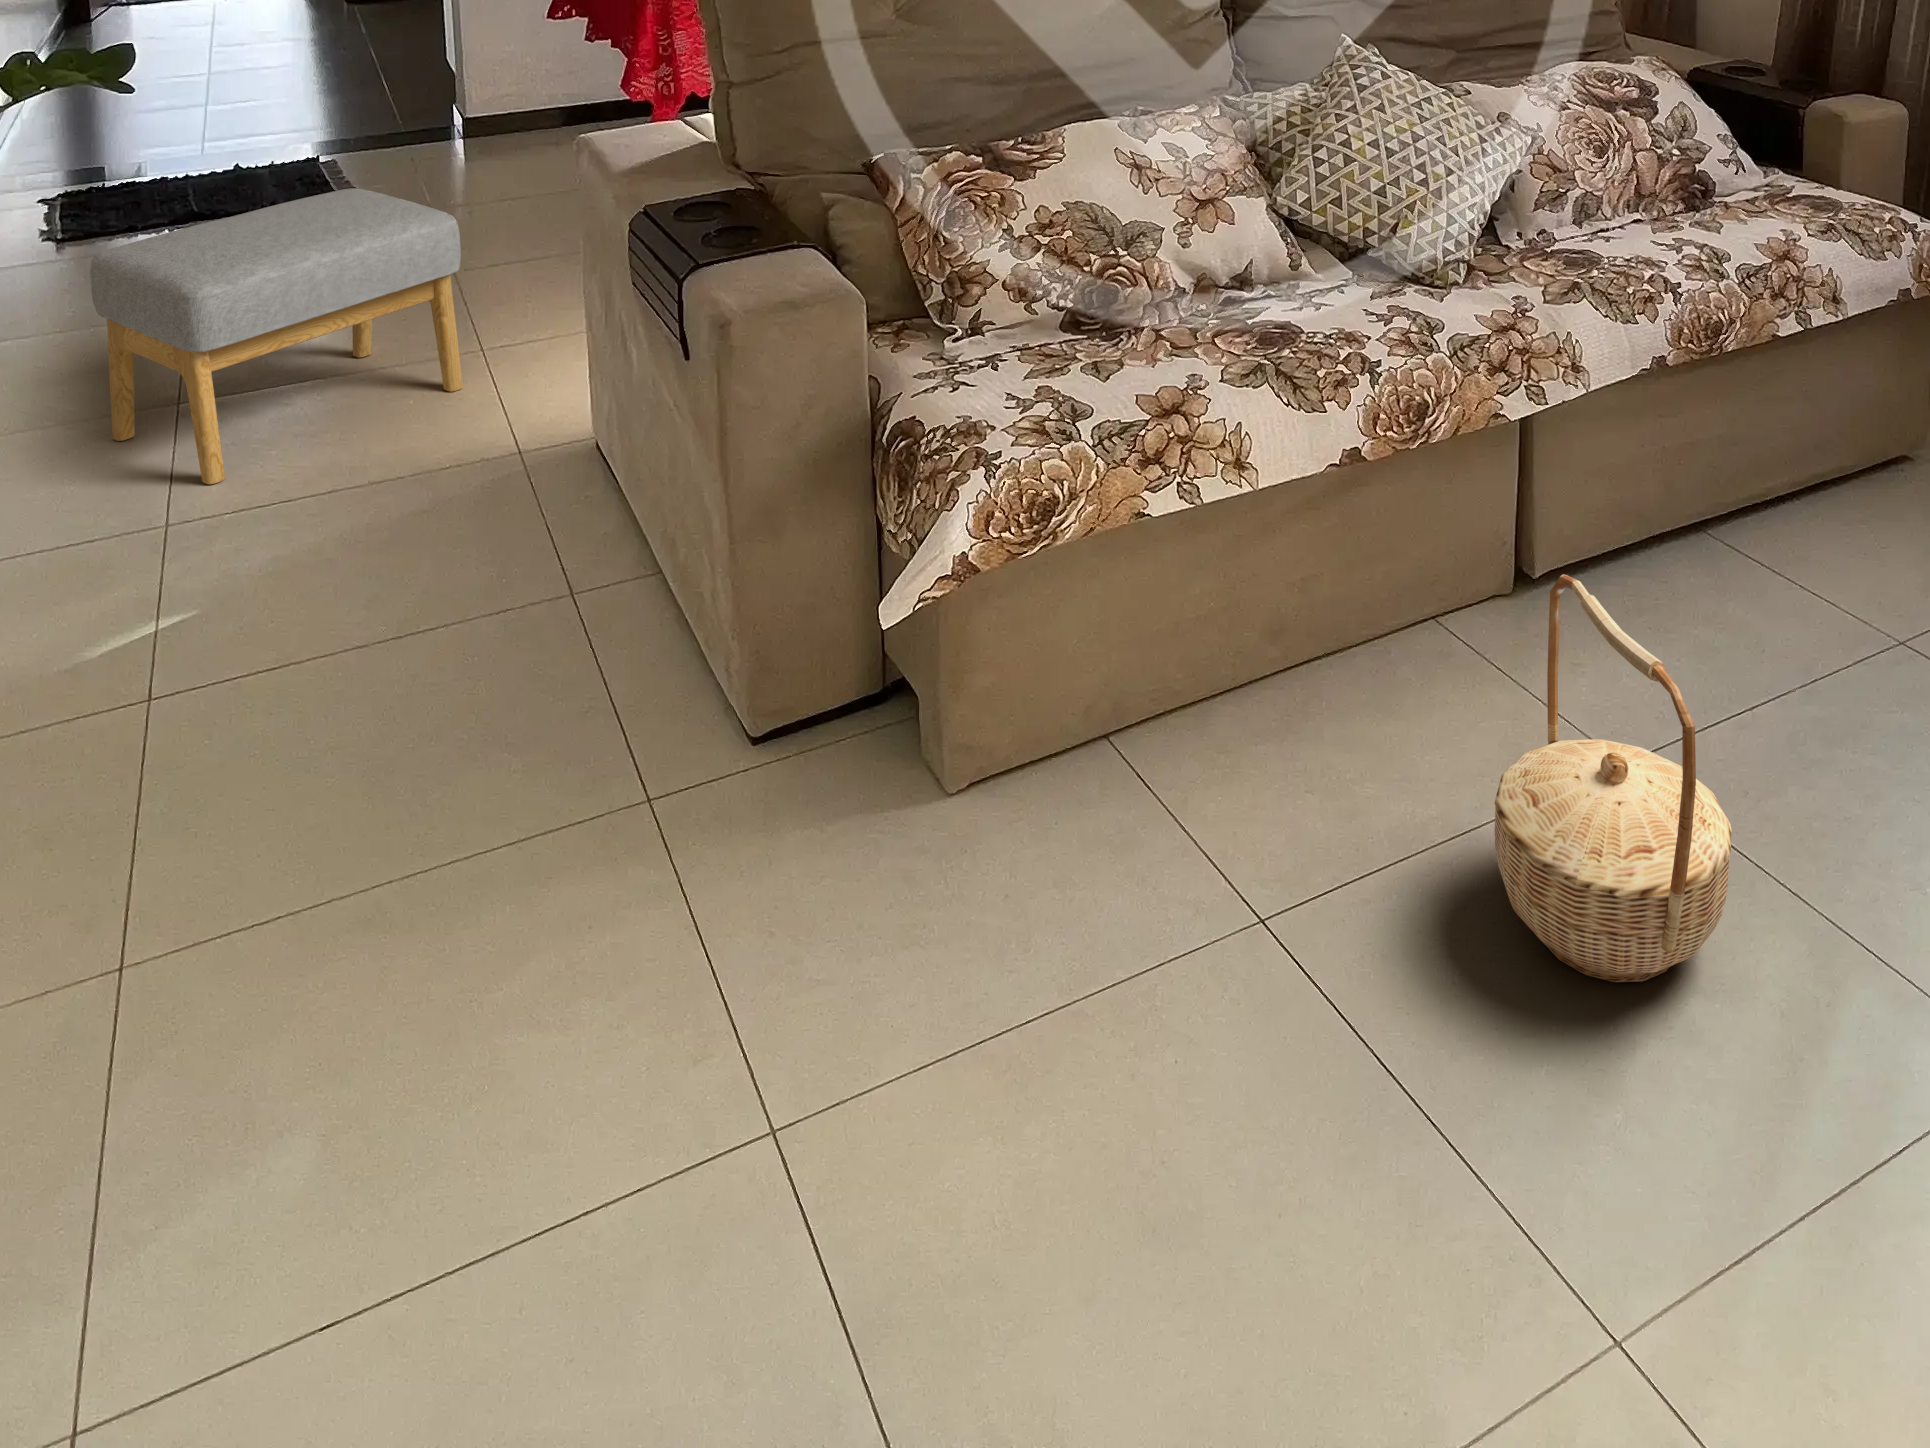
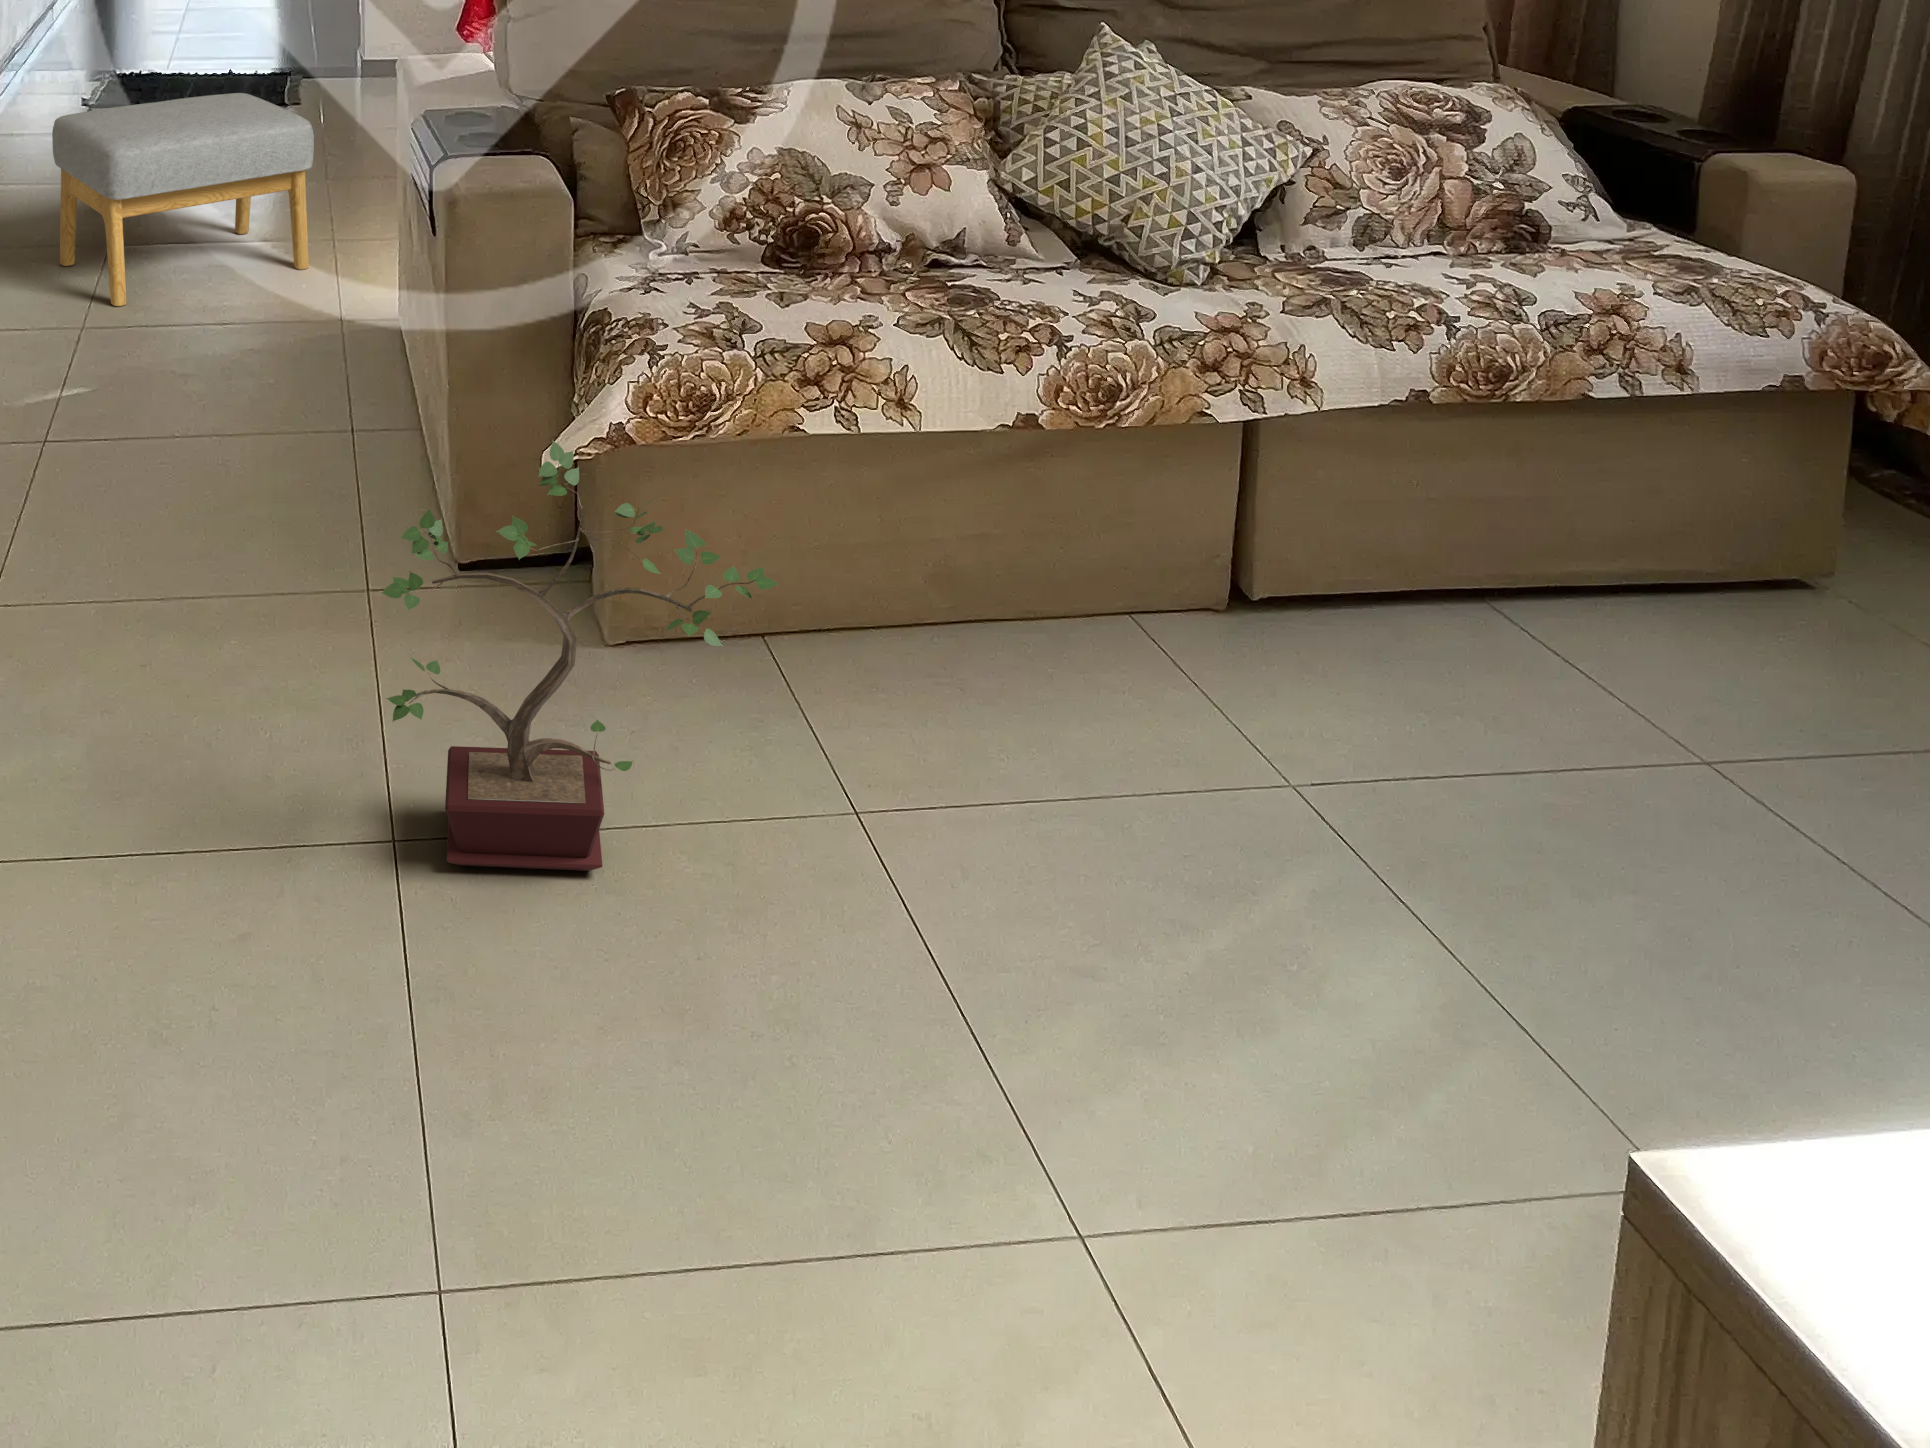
basket: present [1494,574,1732,982] -> none [1098,557,1361,976]
potted plant: none [747,608,1208,1139] -> present [382,441,779,871]

